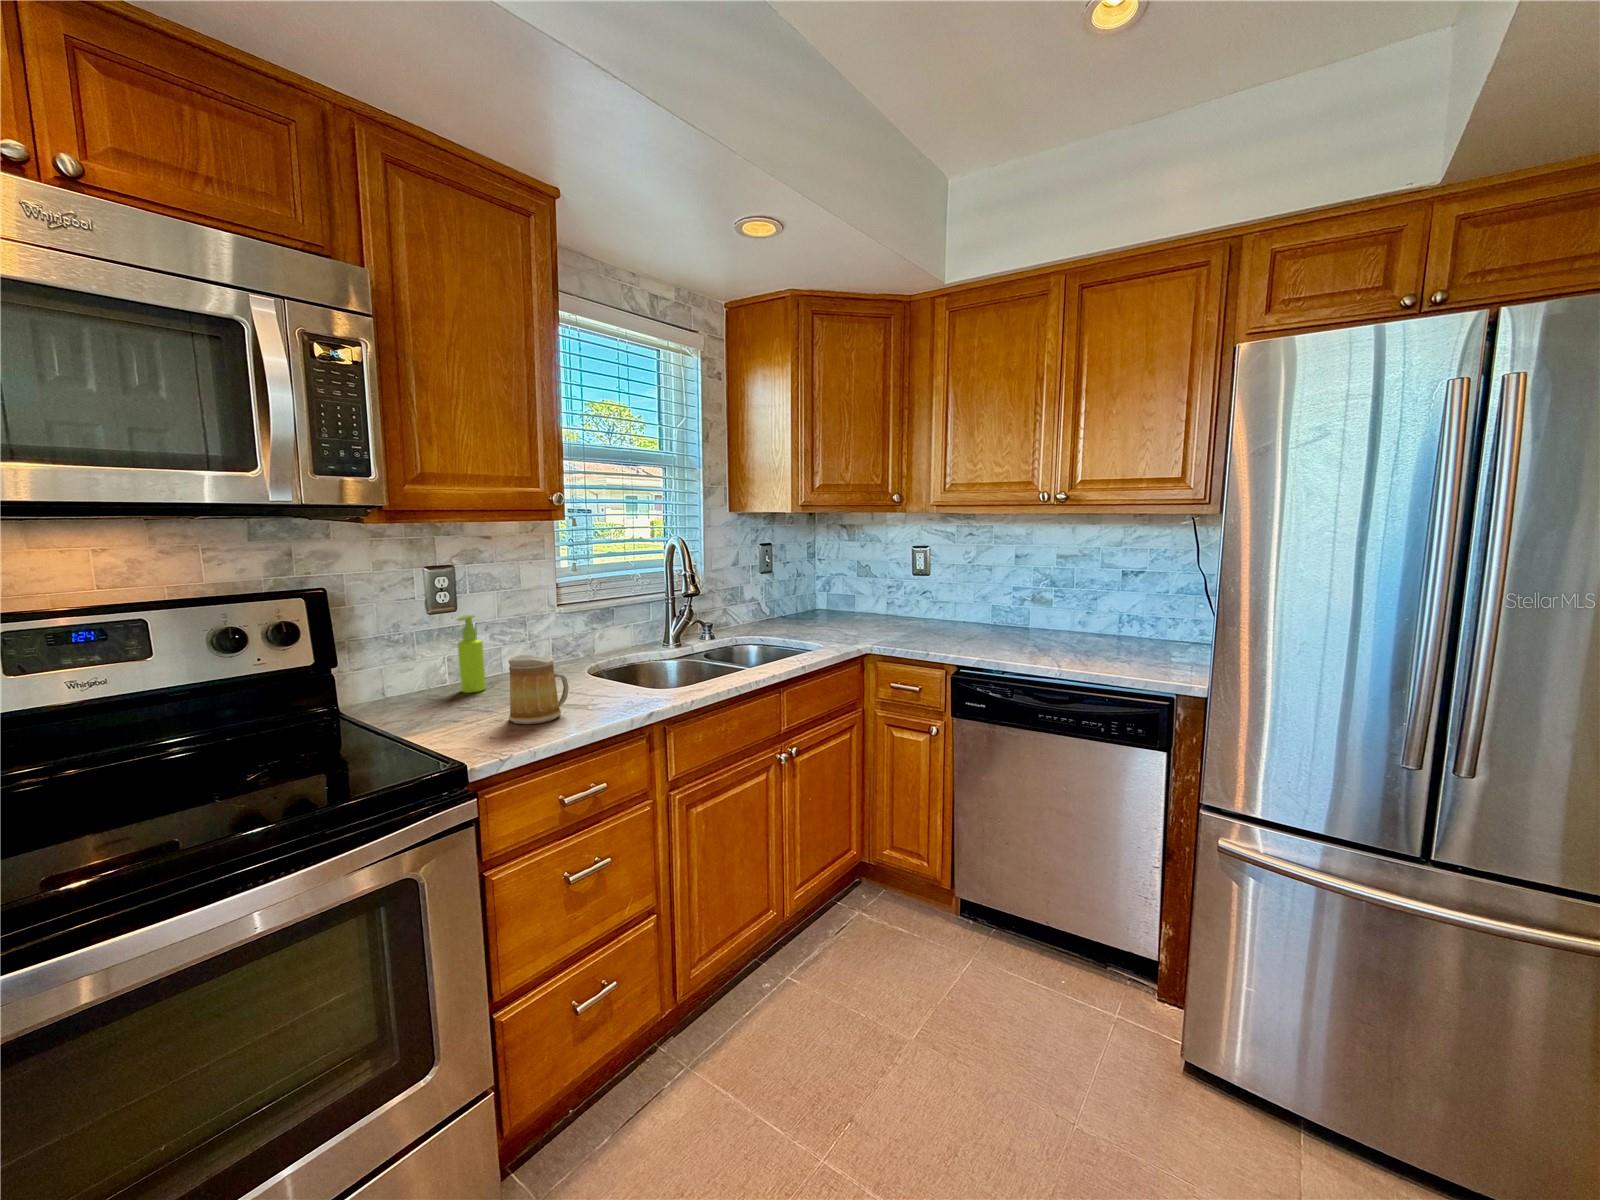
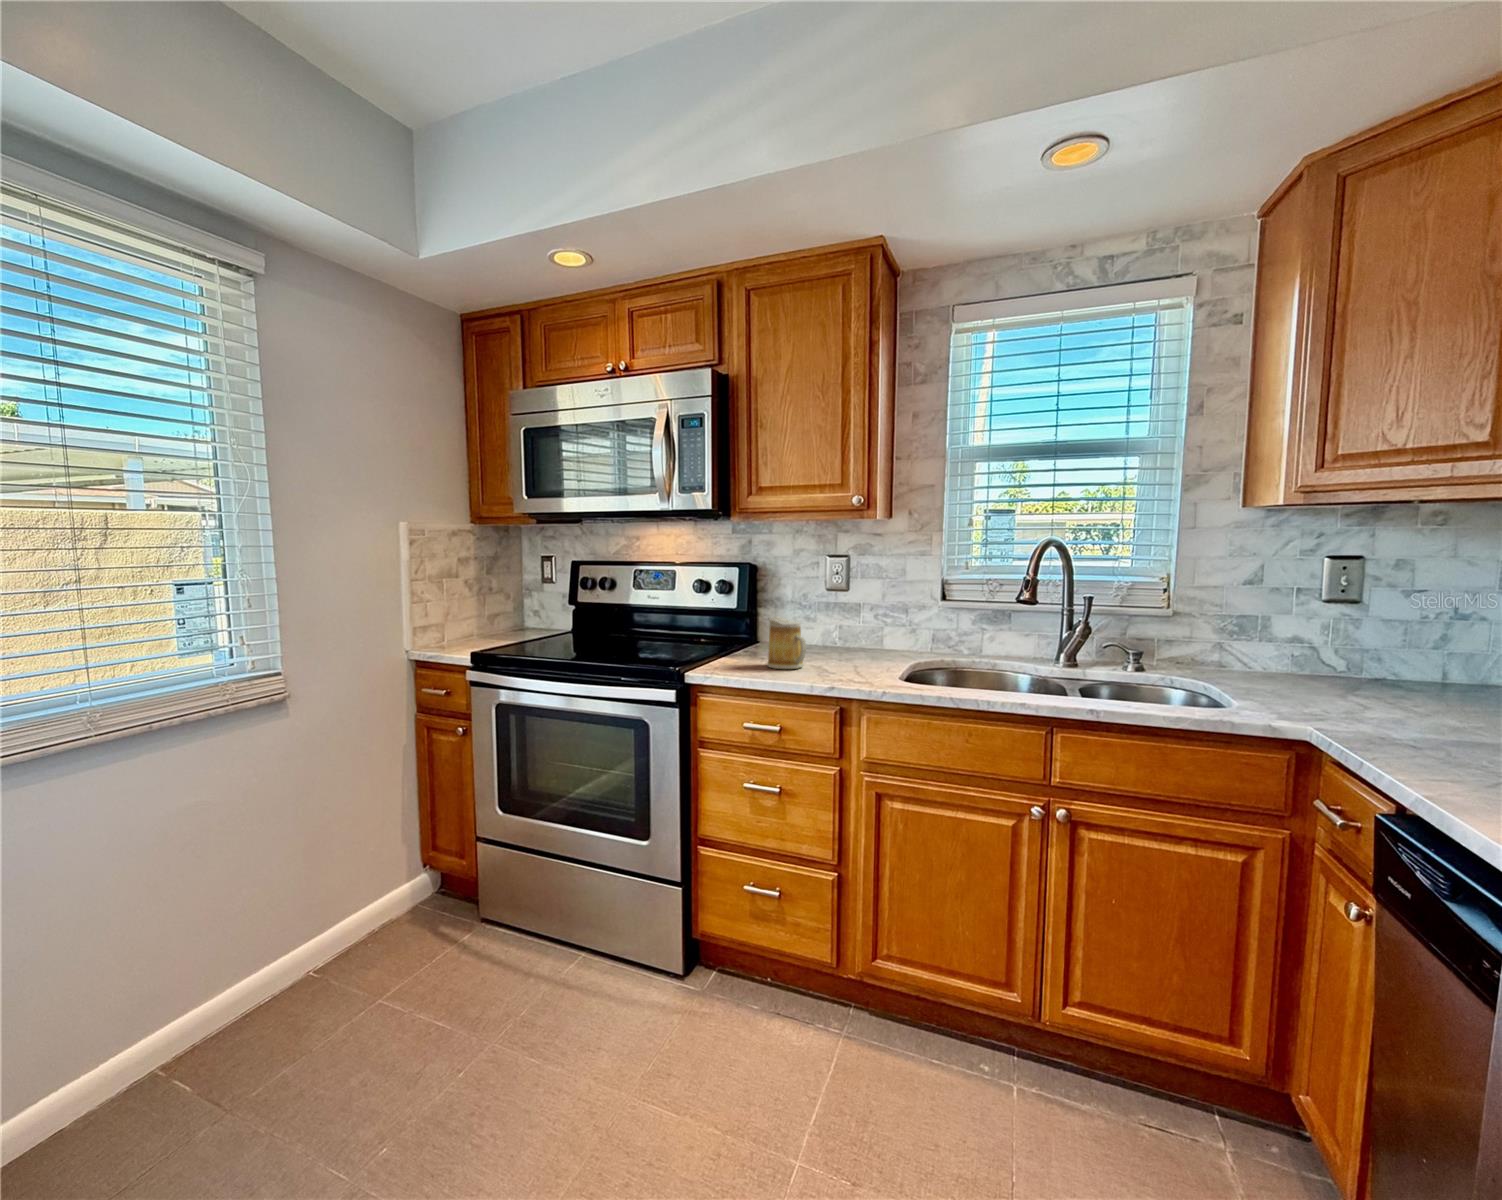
soap dispenser: present [457,615,486,693] -> none [827,593,847,652]

